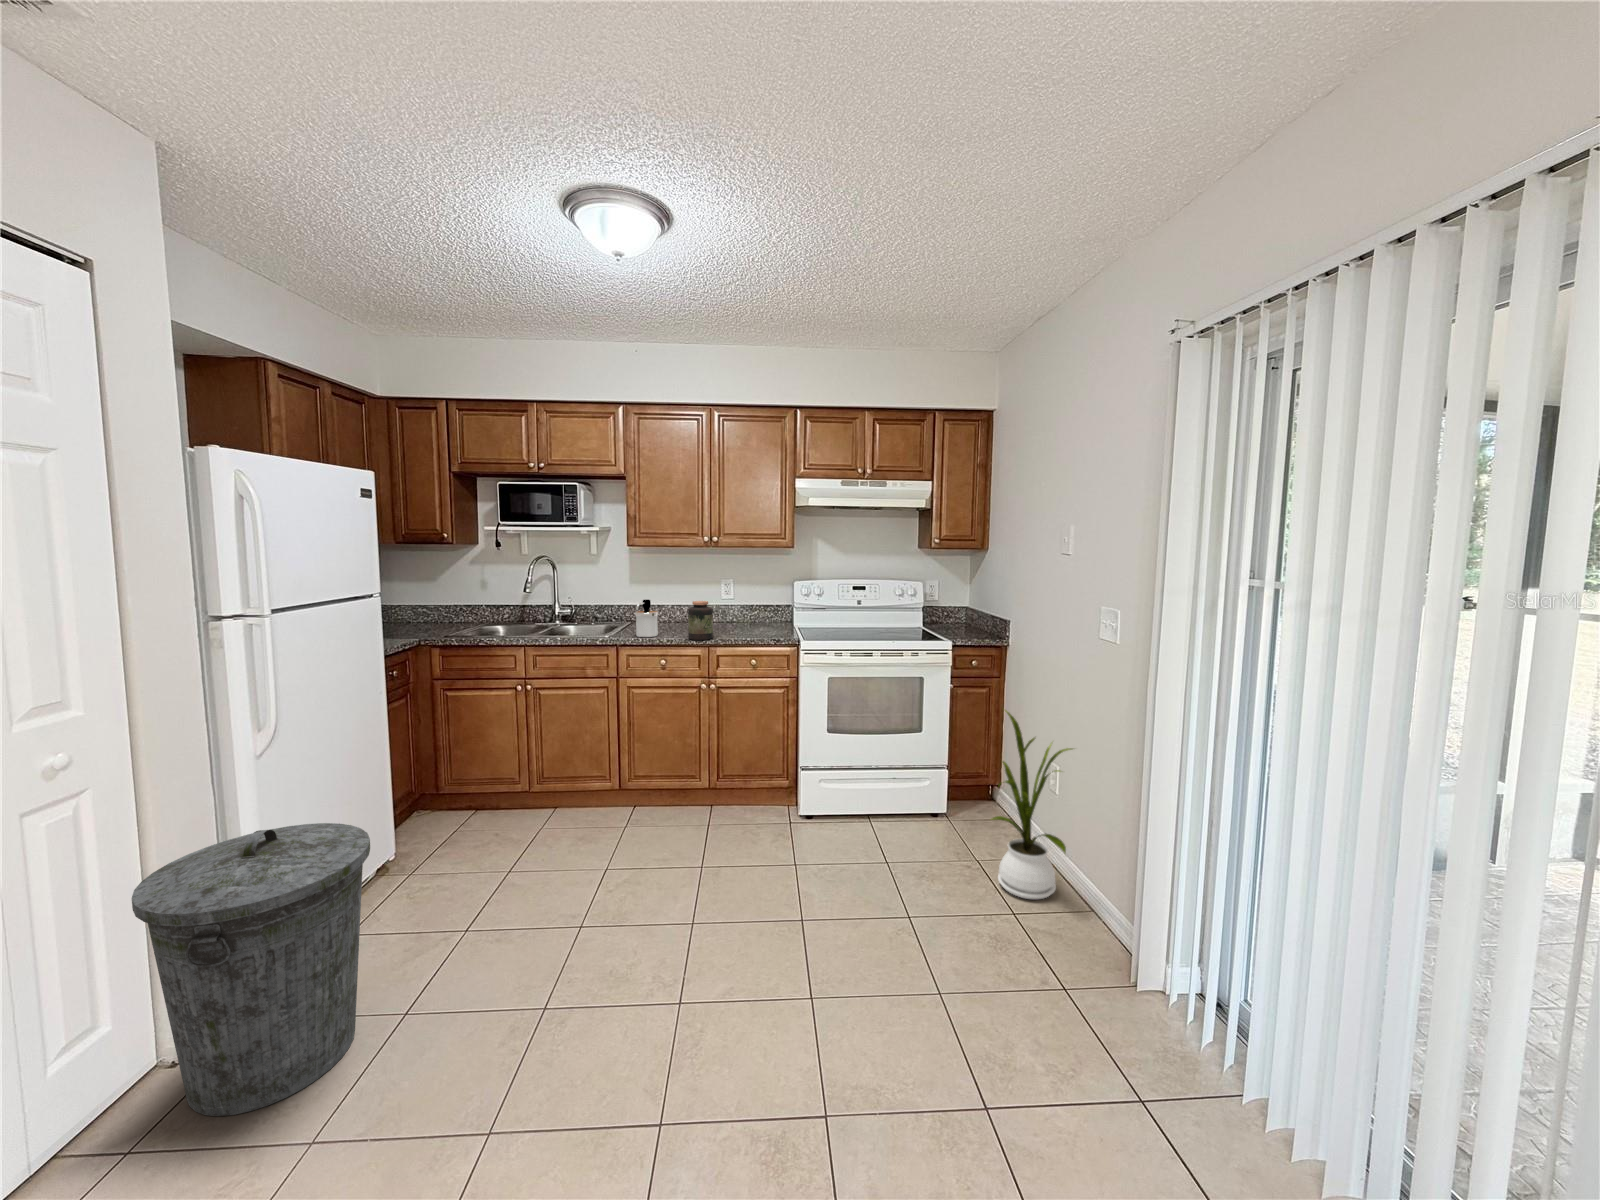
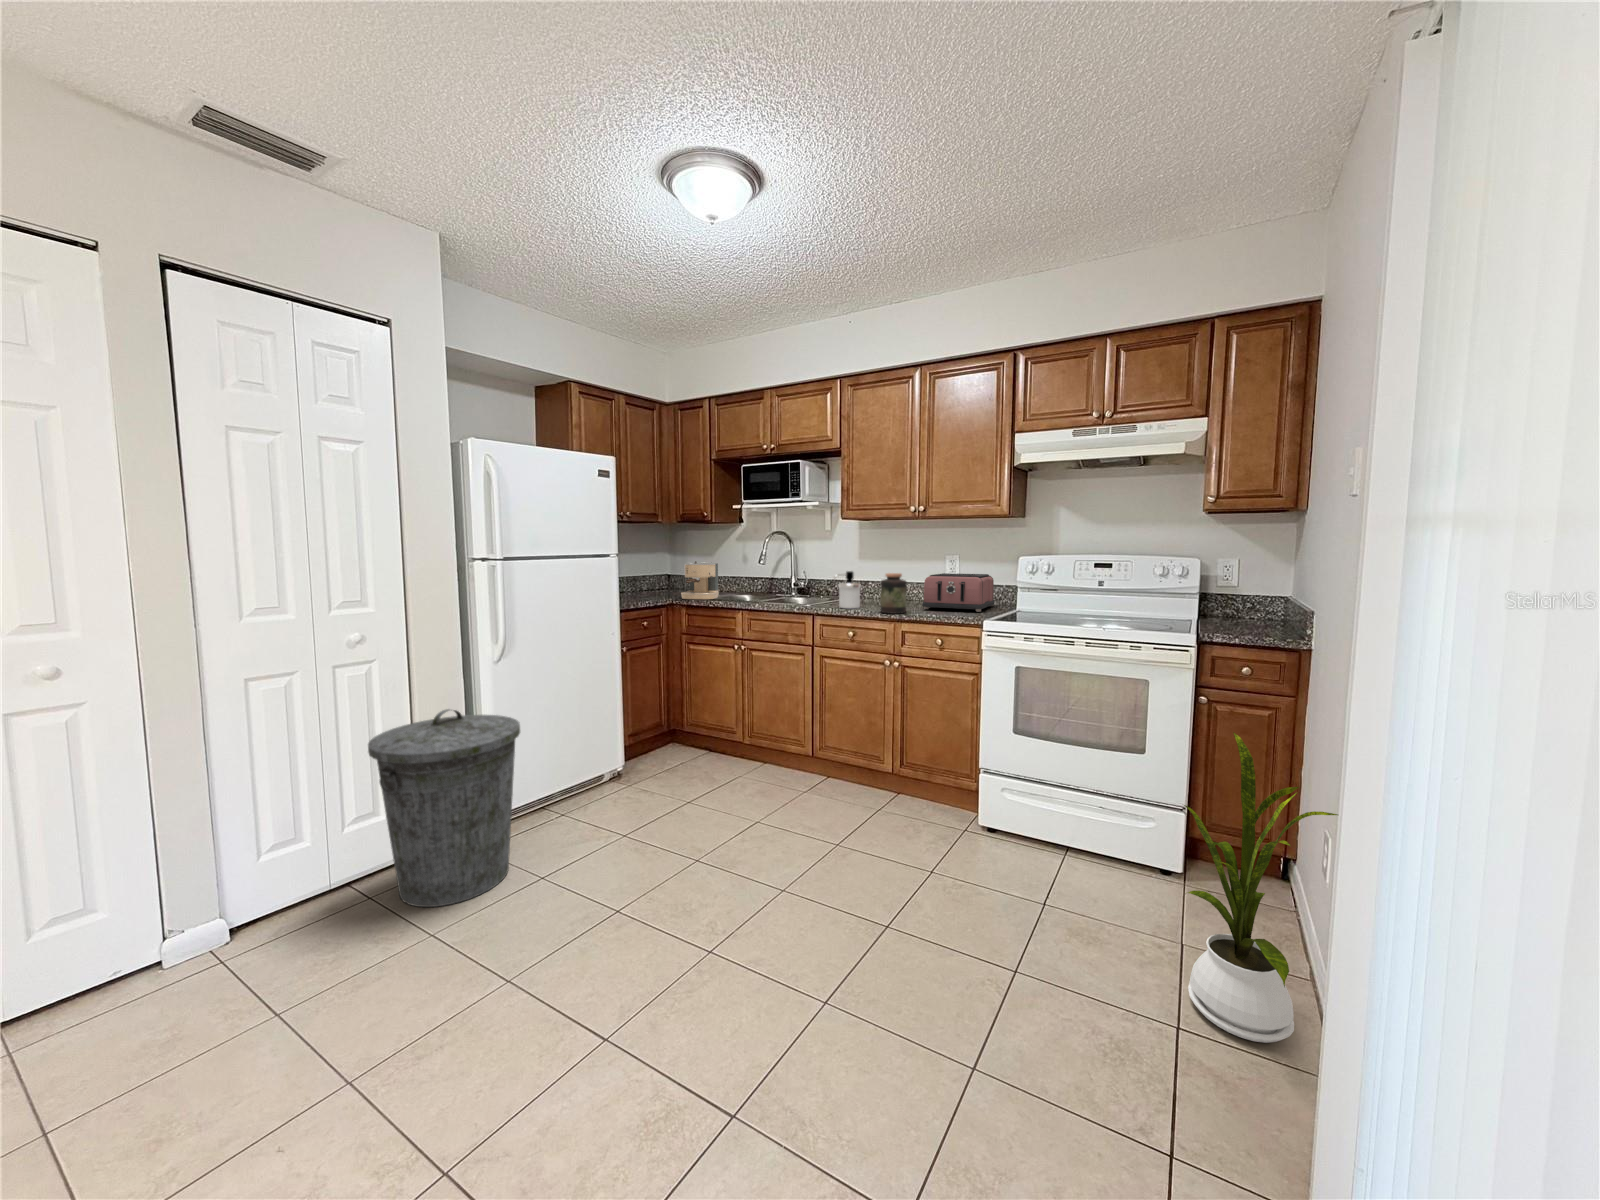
coffee maker: none [414,592,461,638] -> present [681,561,719,599]
toaster: none [721,597,775,632] -> present [922,573,994,612]

